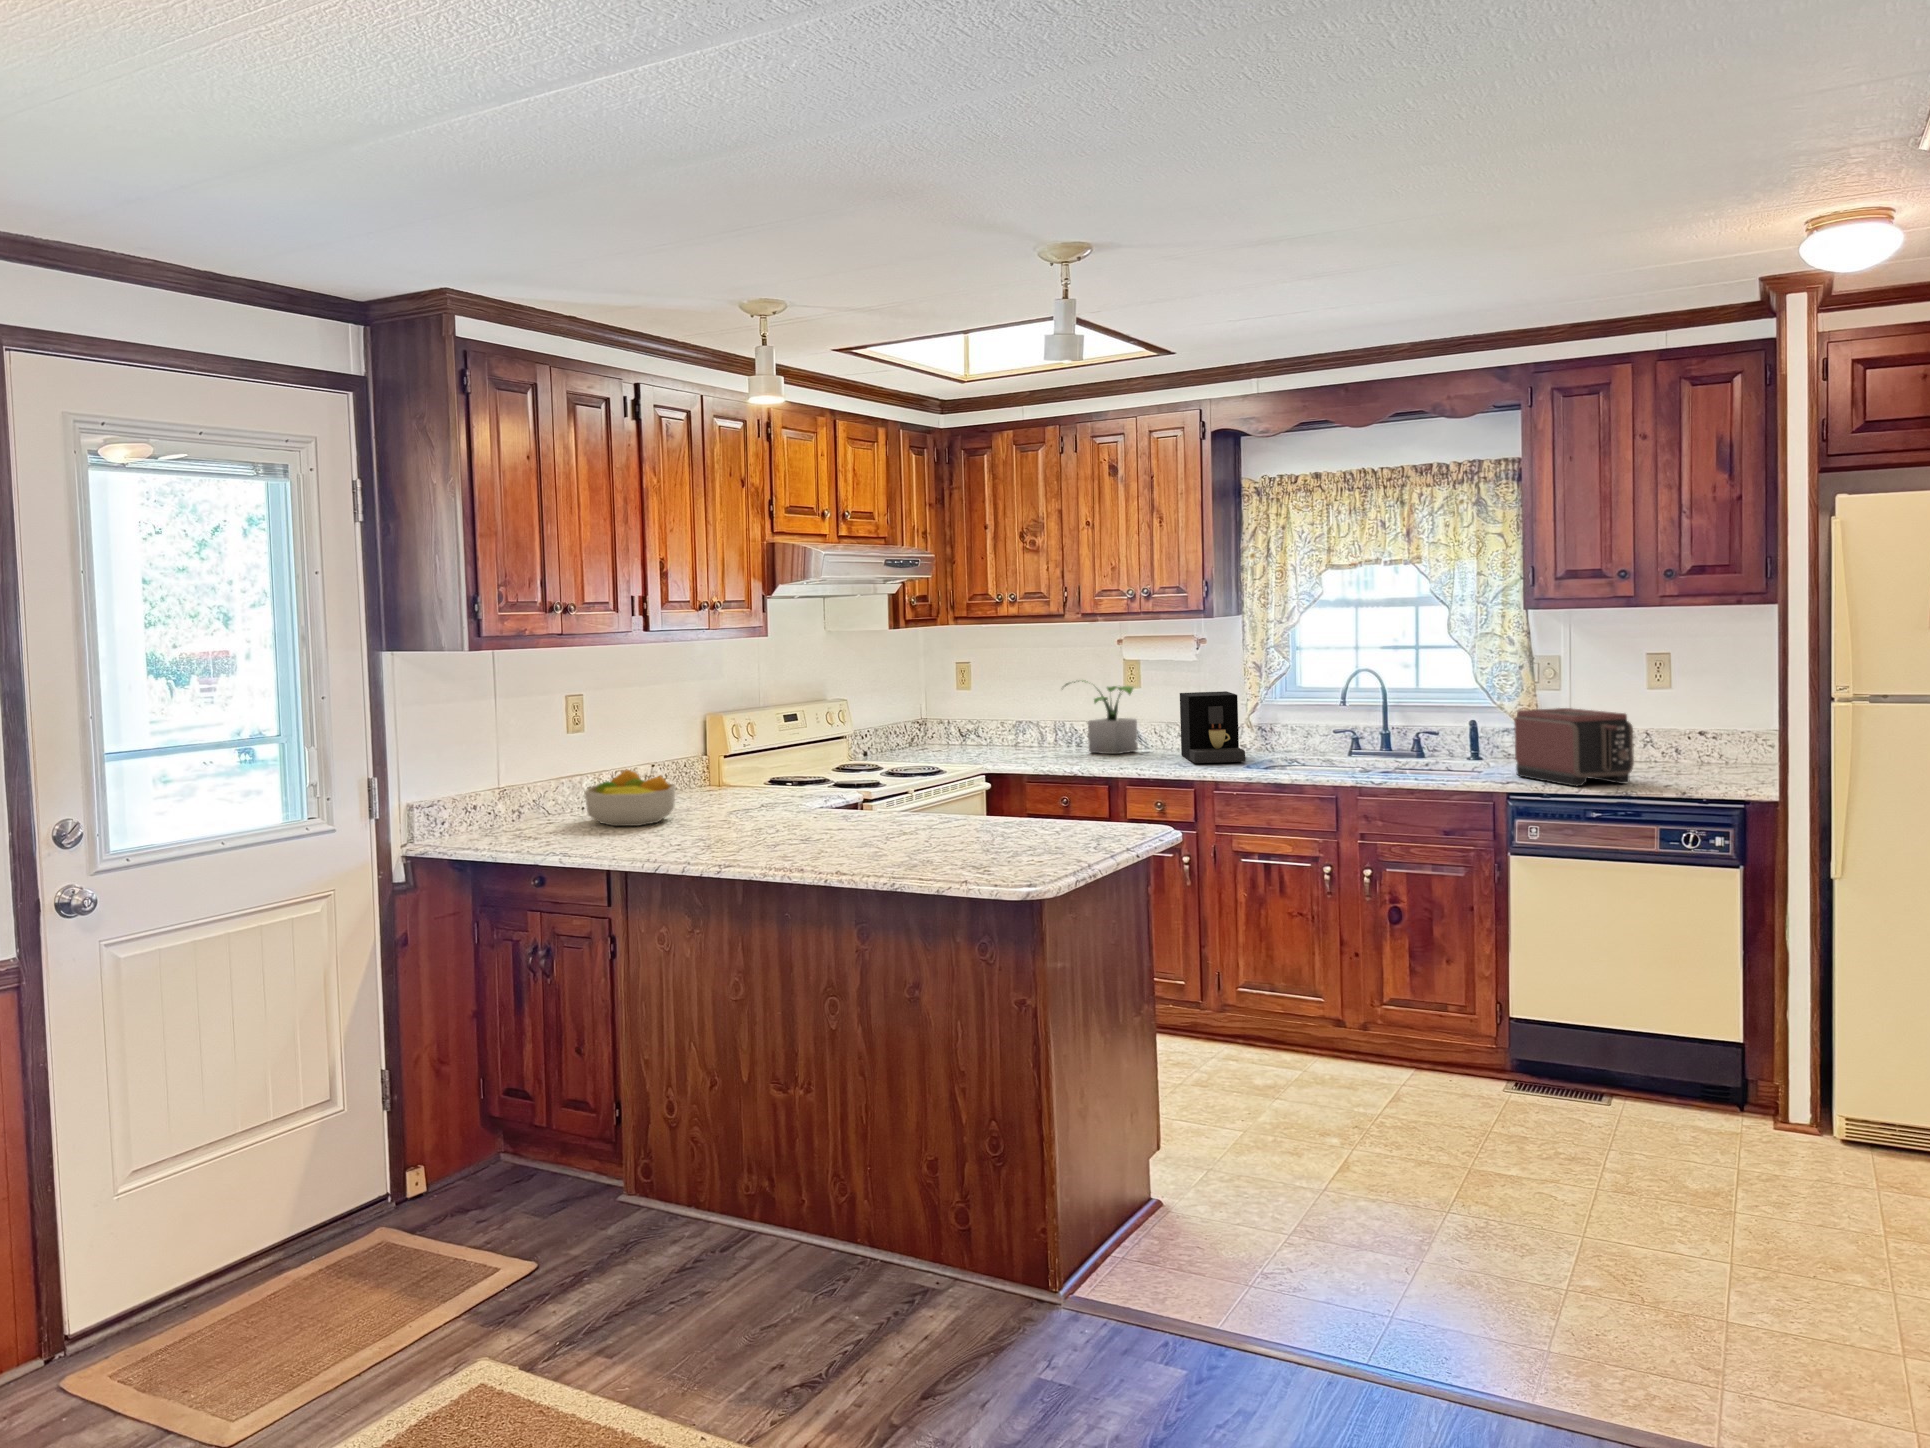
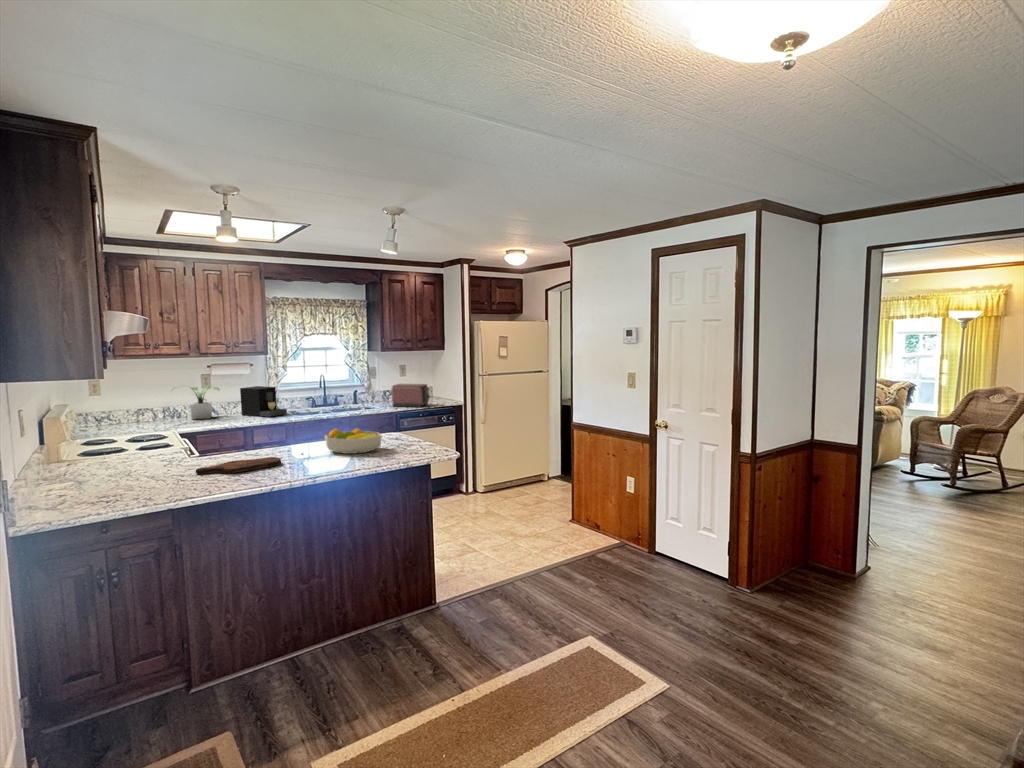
fruit bowl: present [584,769,676,826] -> present [325,428,382,454]
cutting board: none [722,813,844,833] -> present [196,457,281,474]

